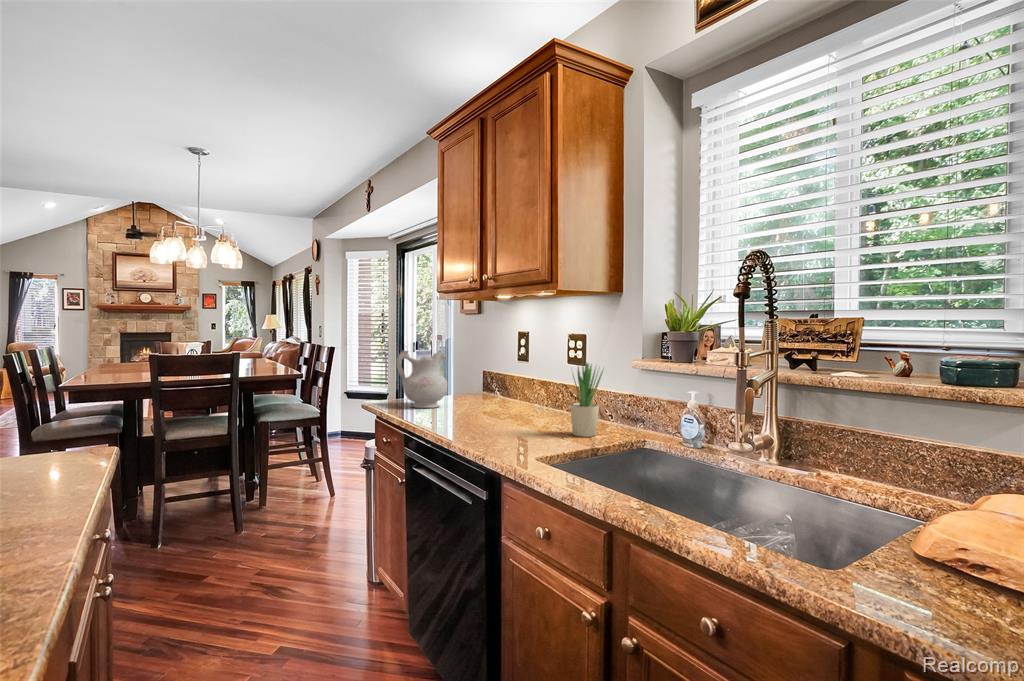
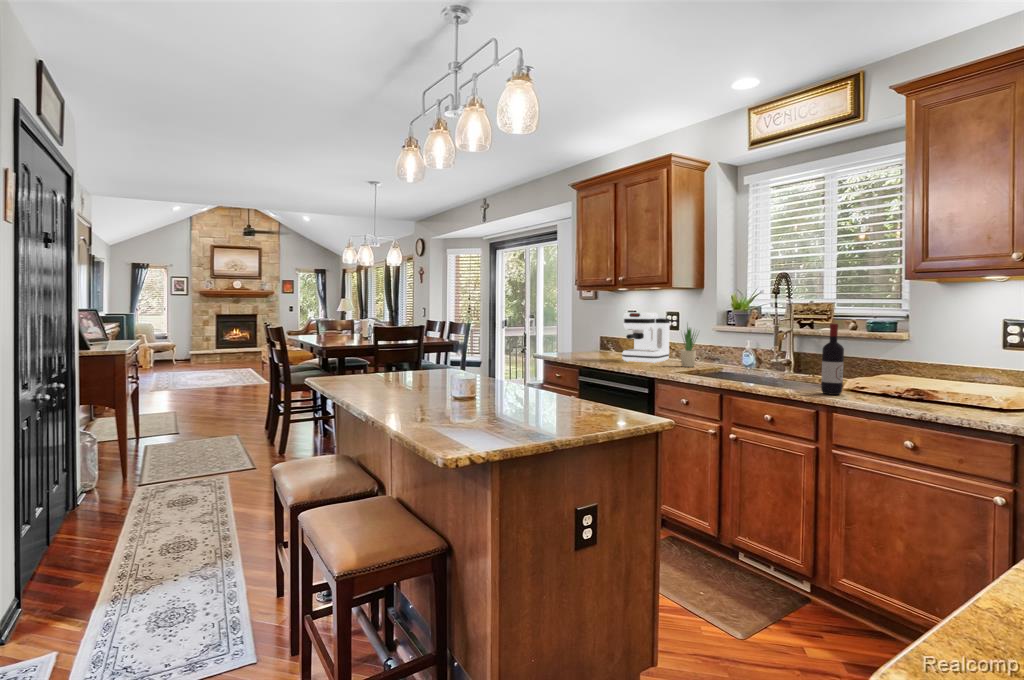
coffee maker: none [480,334,565,425] -> present [622,312,670,363]
ceramic pitcher: present [397,351,447,408] -> none [561,323,591,358]
wine bottle: none [875,378,952,610] -> present [821,324,844,395]

